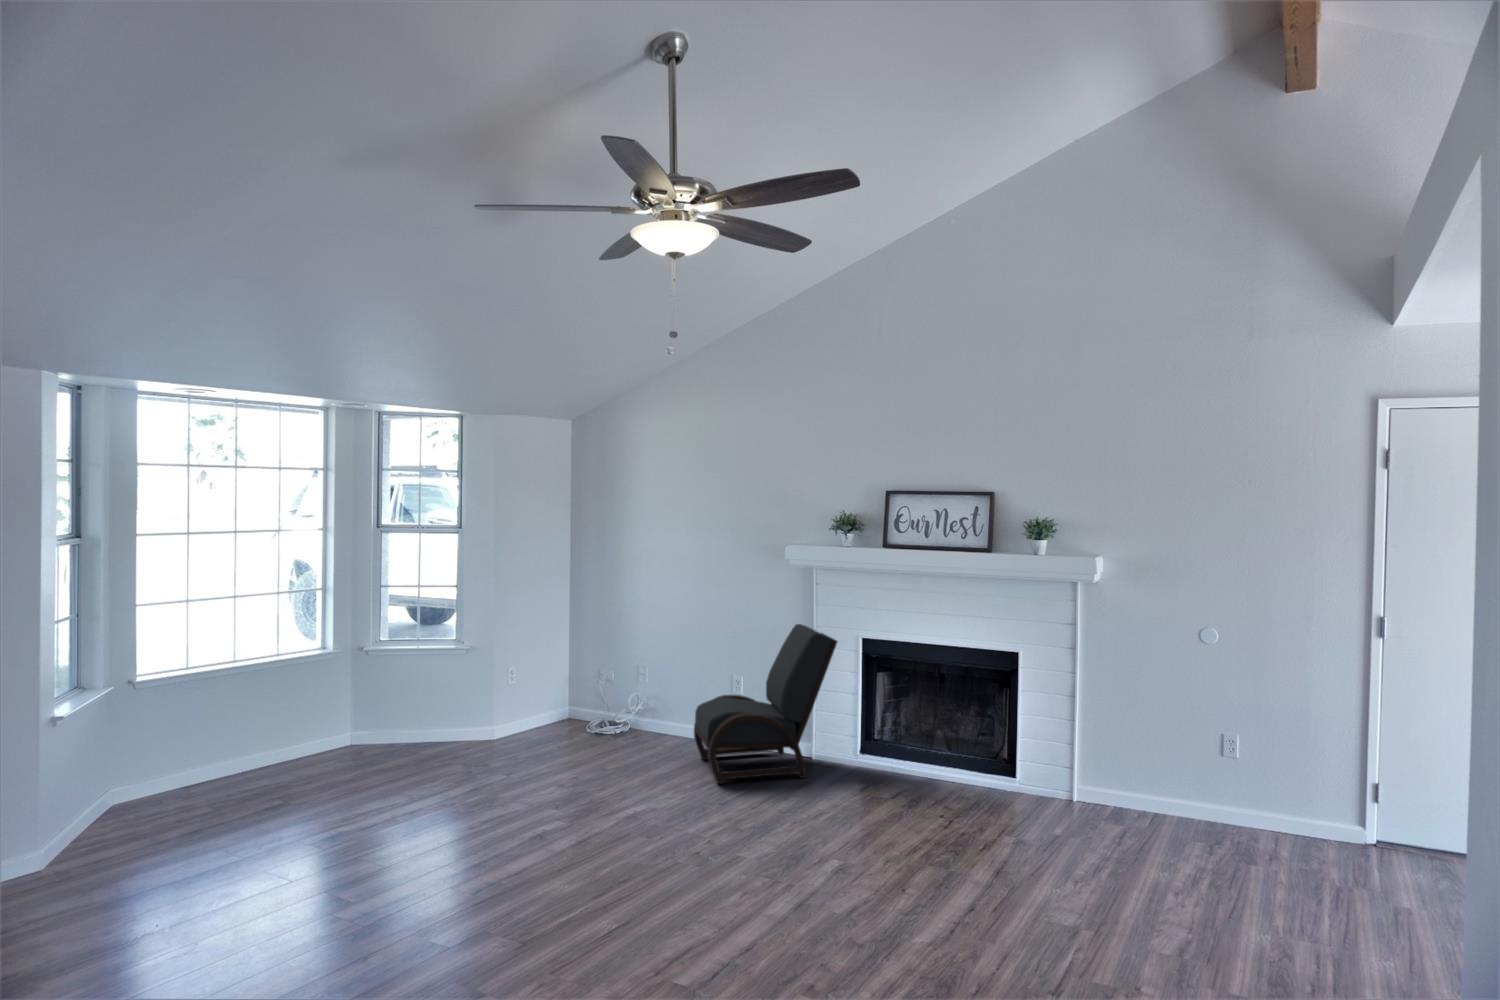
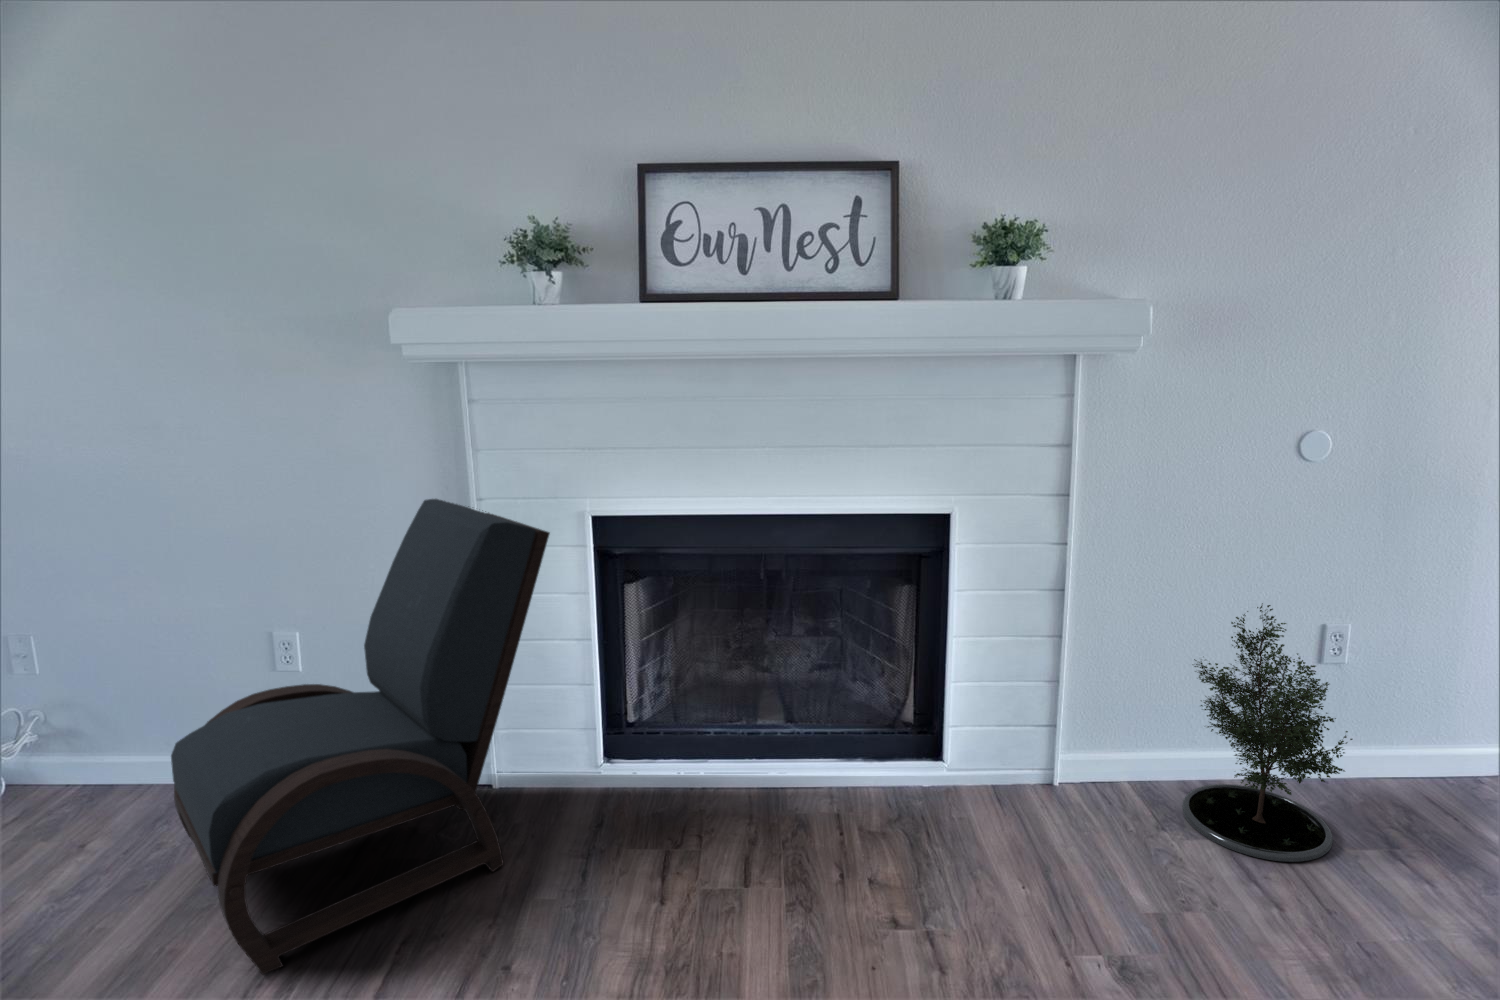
potted tree: none [1120,707,1200,839] -> present [1182,603,1352,862]

